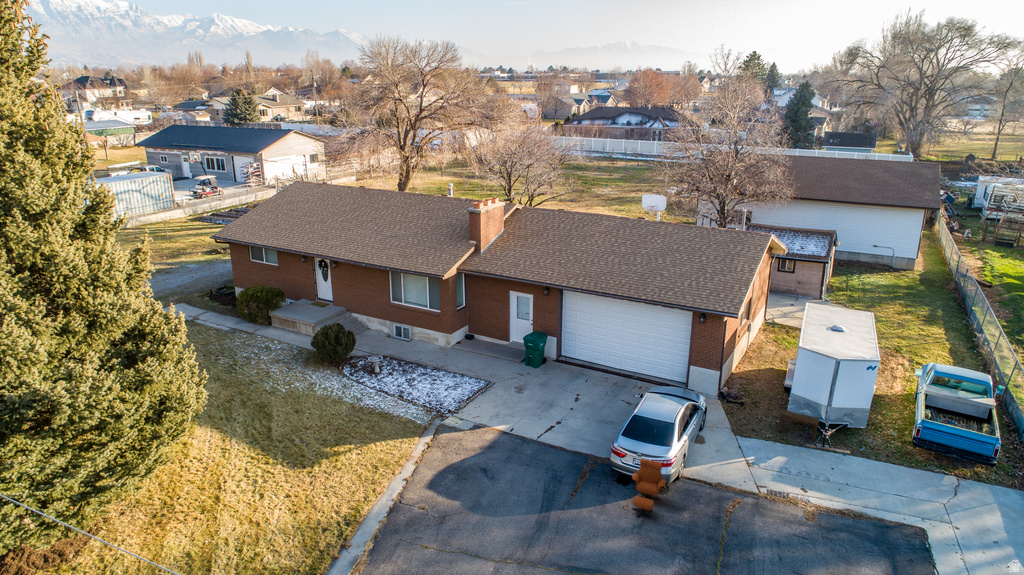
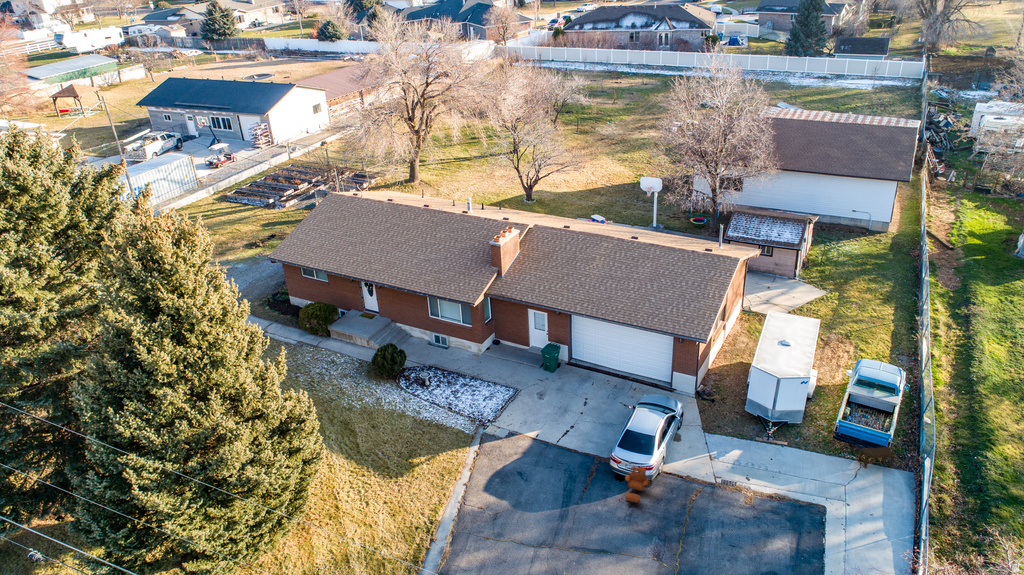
bench: present [779,409,819,441] -> present [858,447,895,468]

